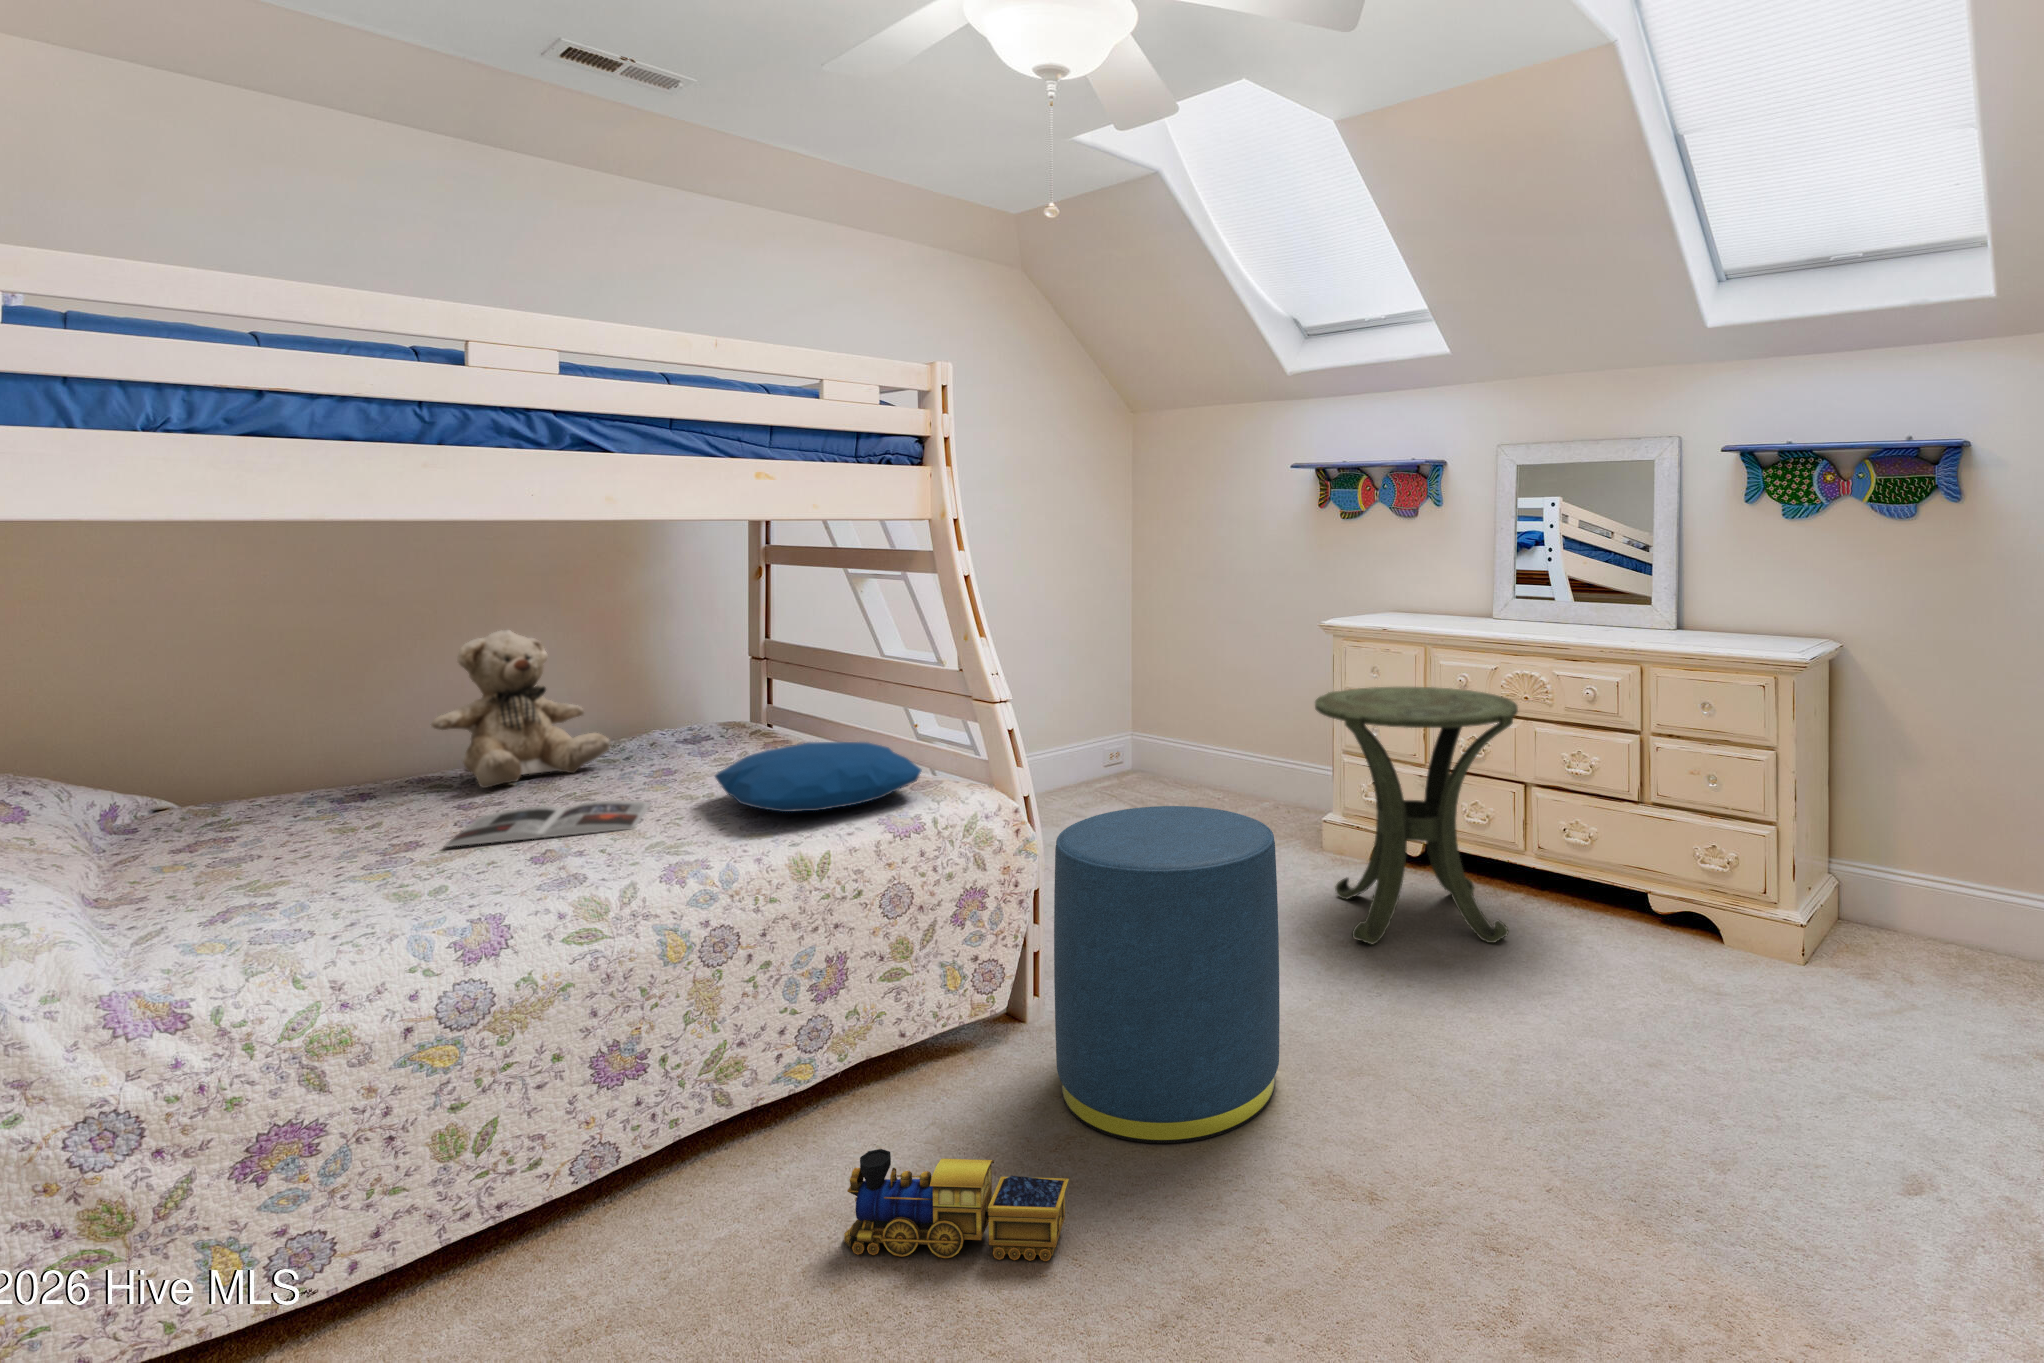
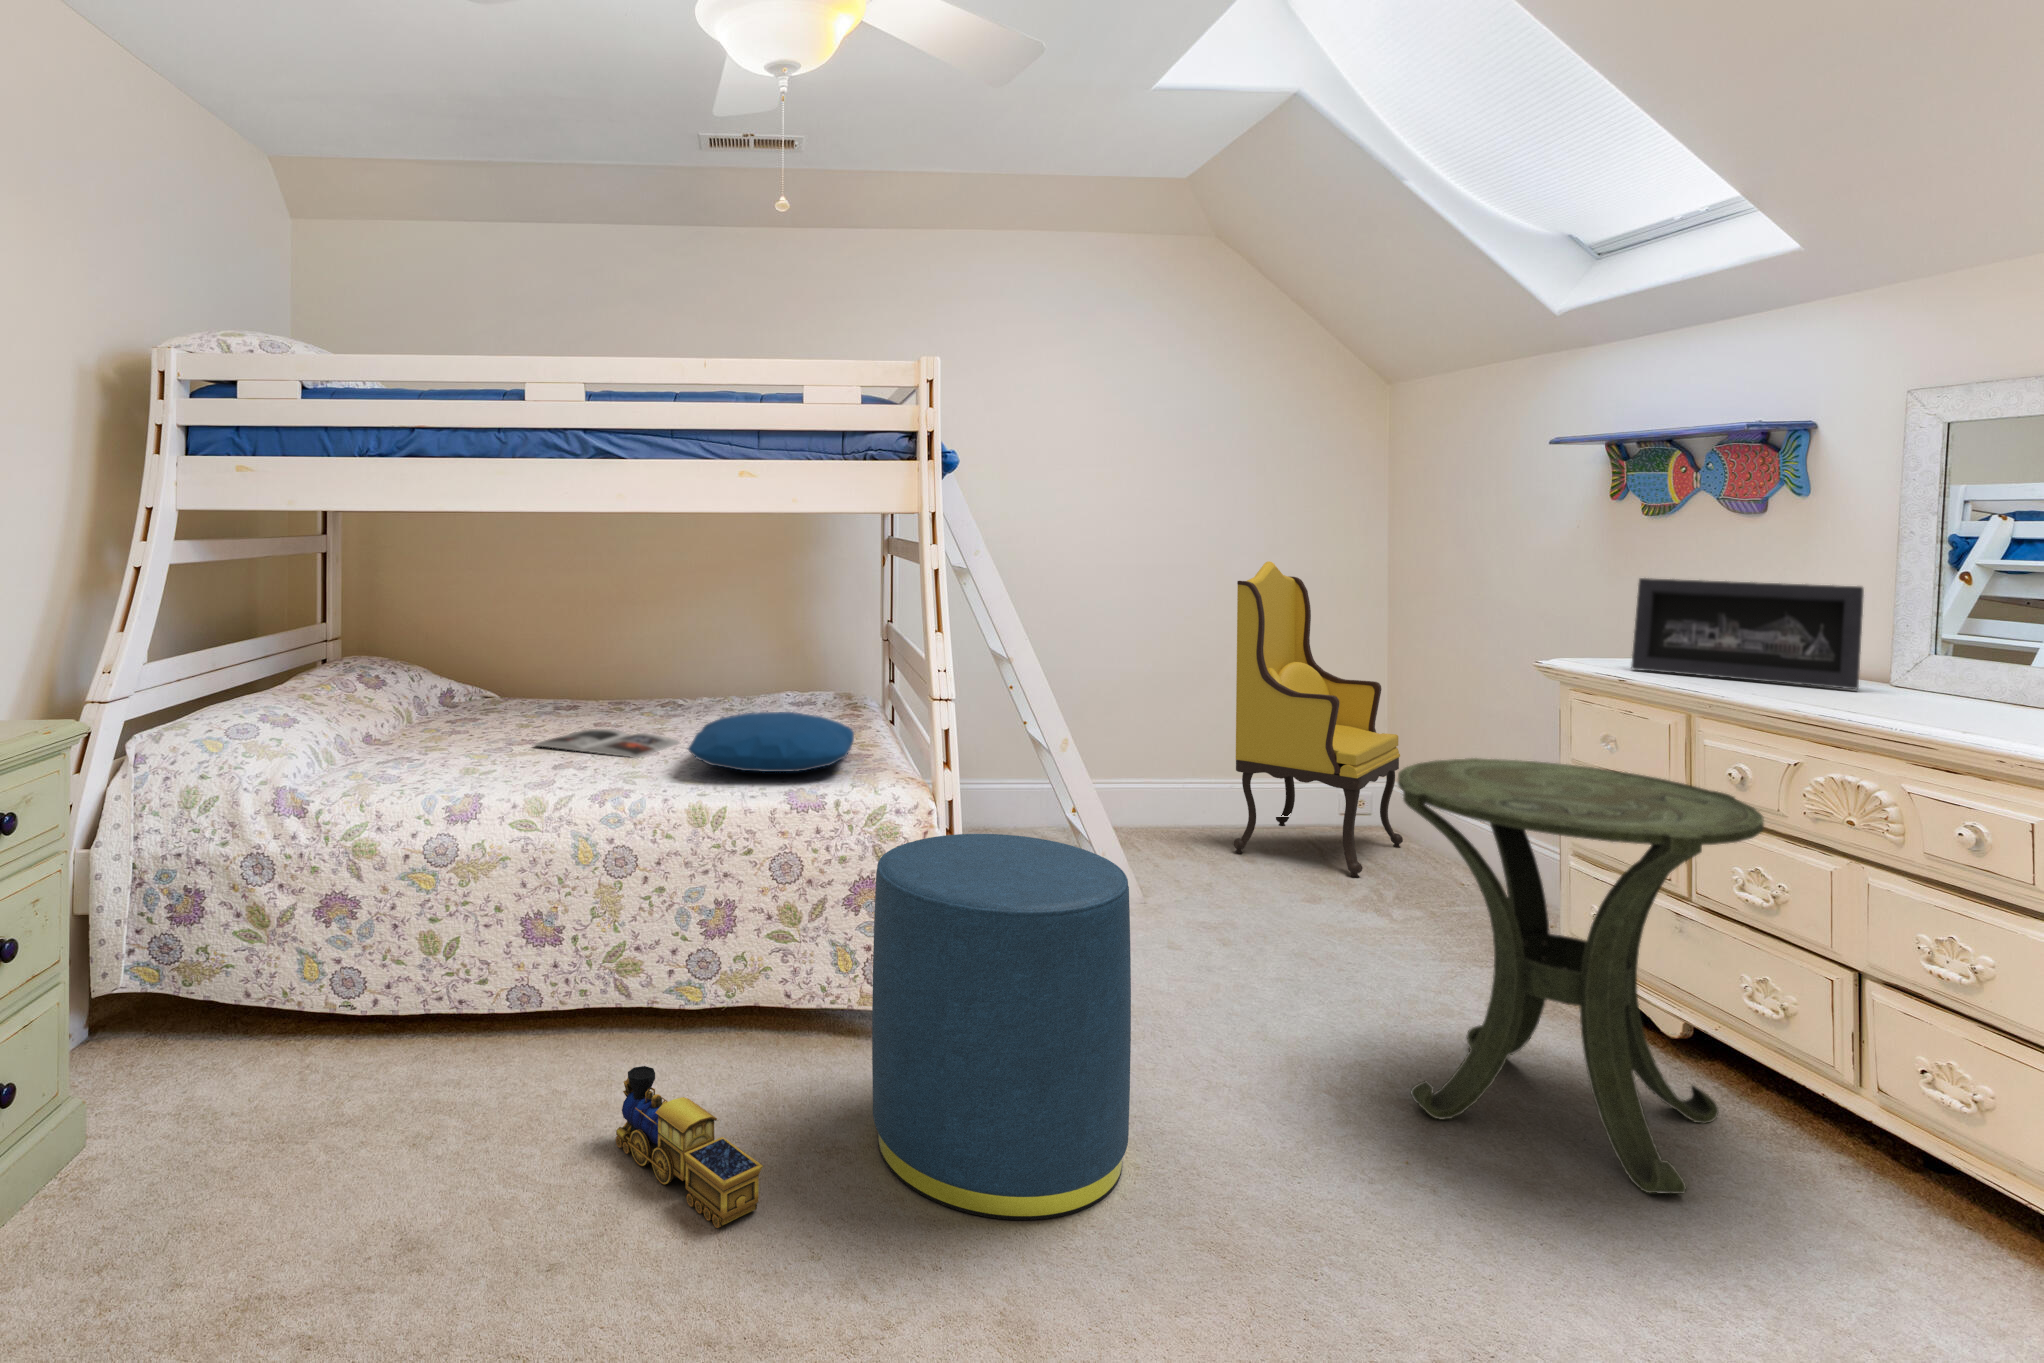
picture frame: none [1377,560,1491,621] -> present [1631,578,1864,689]
armchair: none [1056,563,1159,810] -> present [1233,561,1403,877]
teddy bear: present [431,630,610,788] -> none [602,591,718,712]

